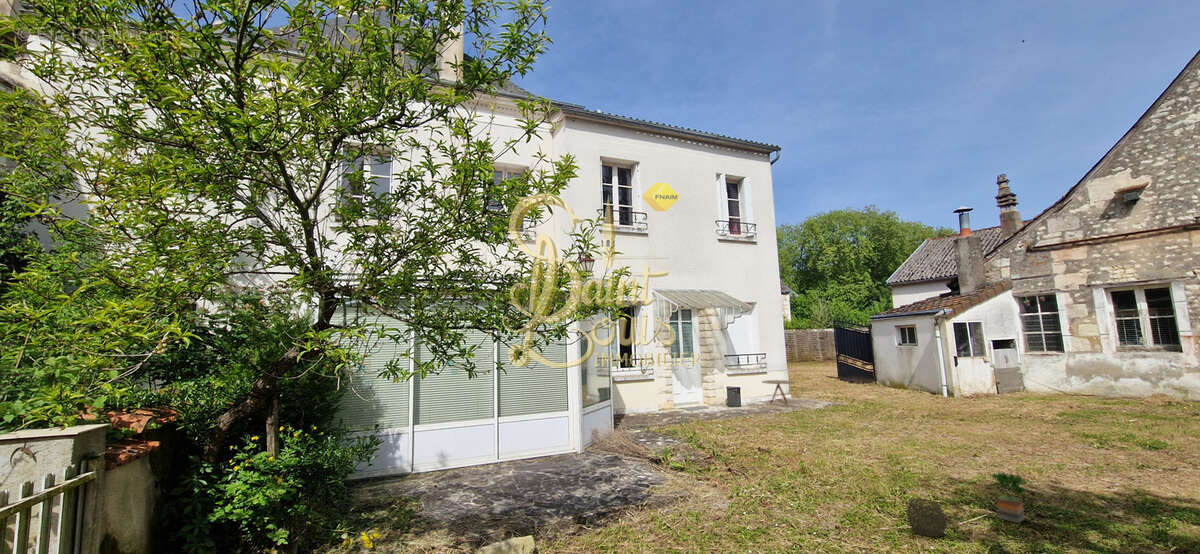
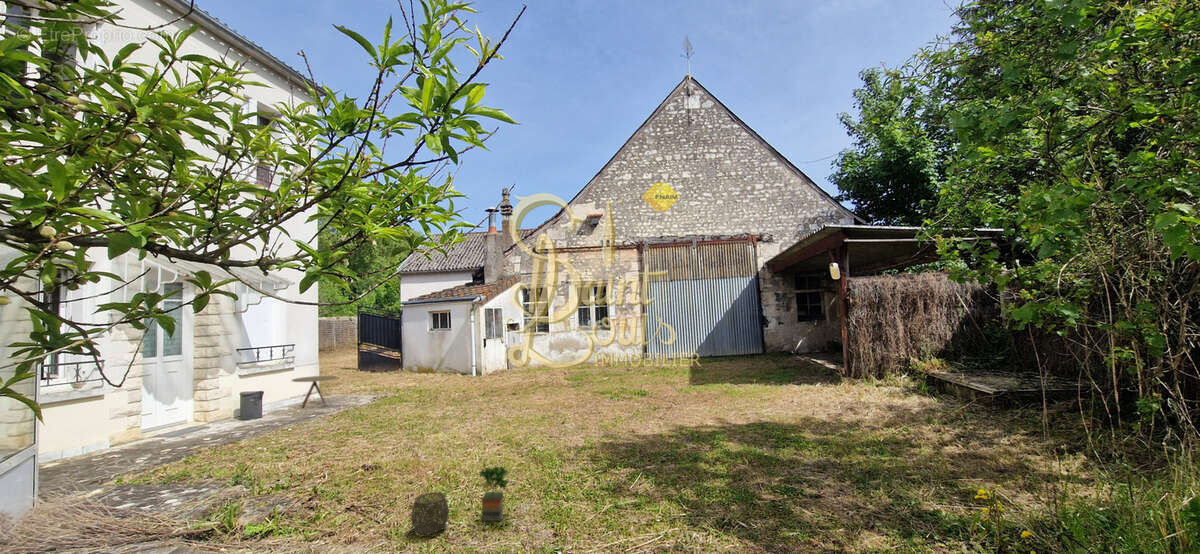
potted tree: present [991,472,1027,523] -> present [479,467,509,521]
woven basket: present [907,499,946,537] -> present [411,492,449,534]

